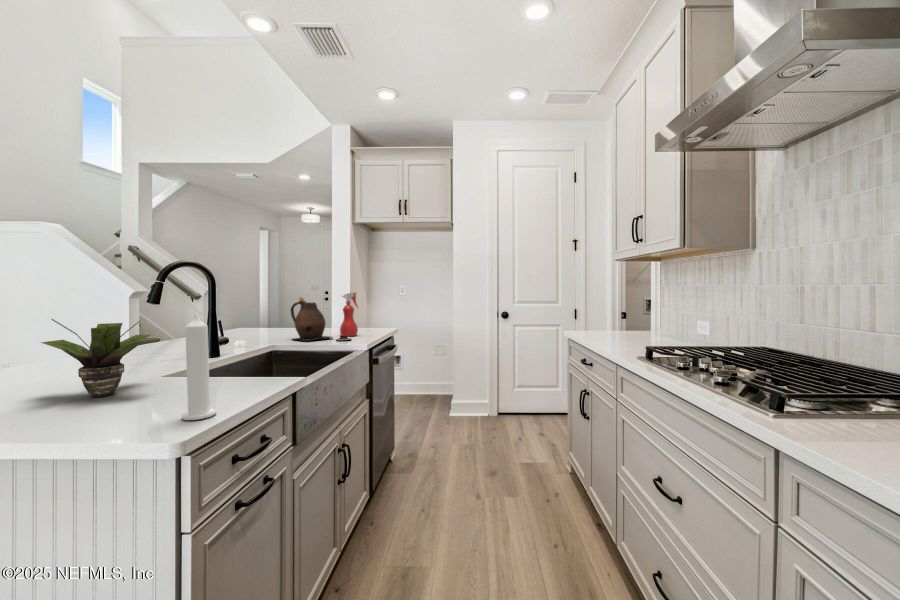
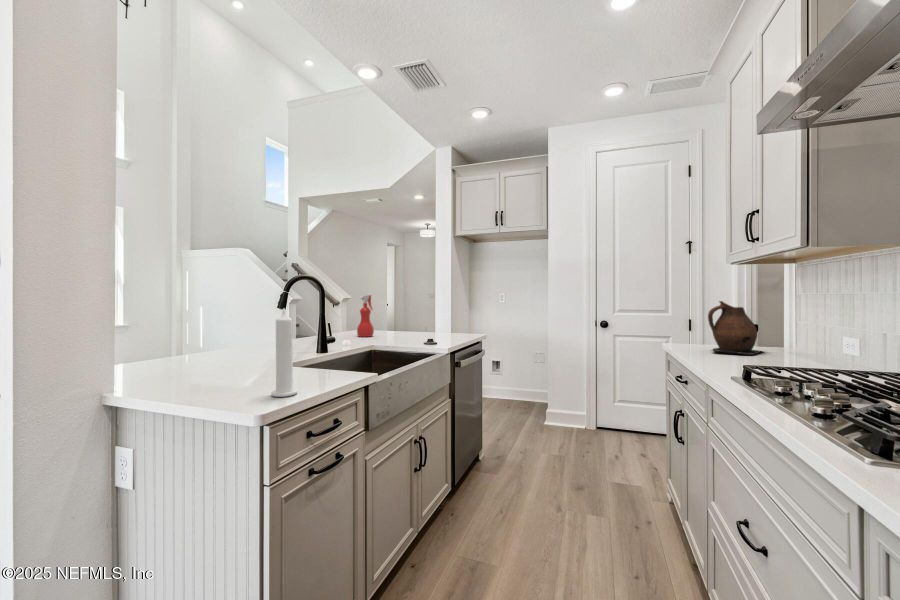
spray bottle: present [340,293,358,336] -> present [357,295,374,337]
ceramic pitcher: present [291,298,332,341] -> present [708,301,763,355]
potted plant: present [41,319,152,397] -> none [190,311,265,374]

